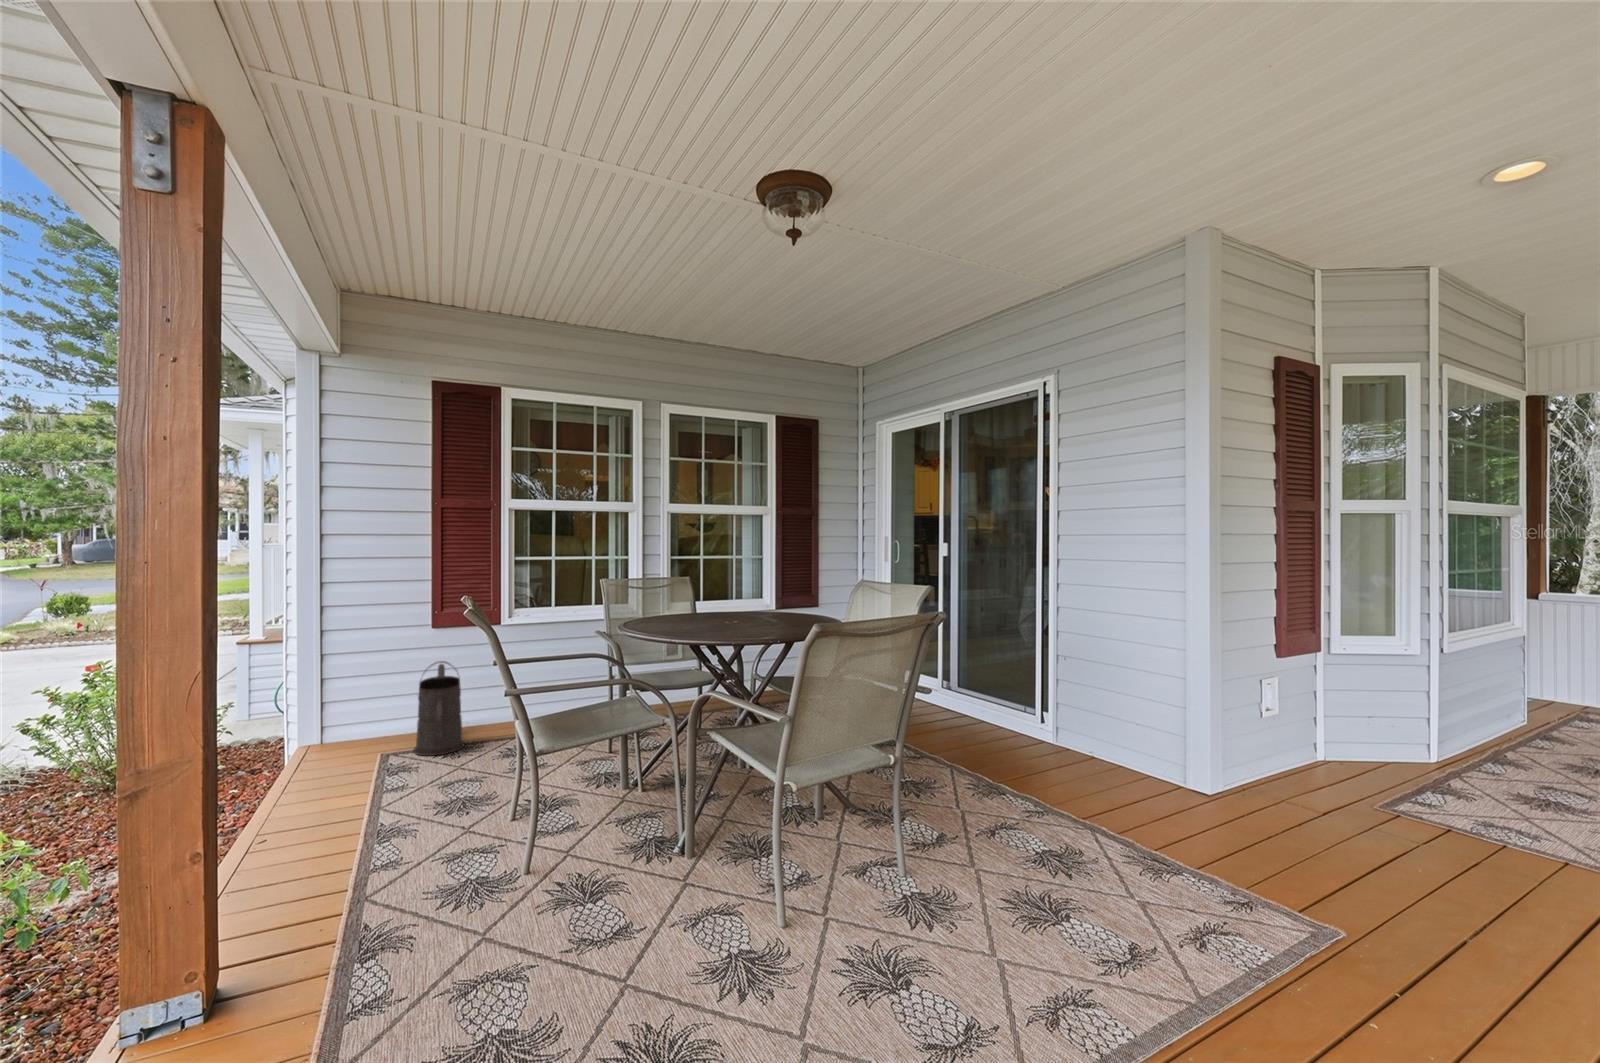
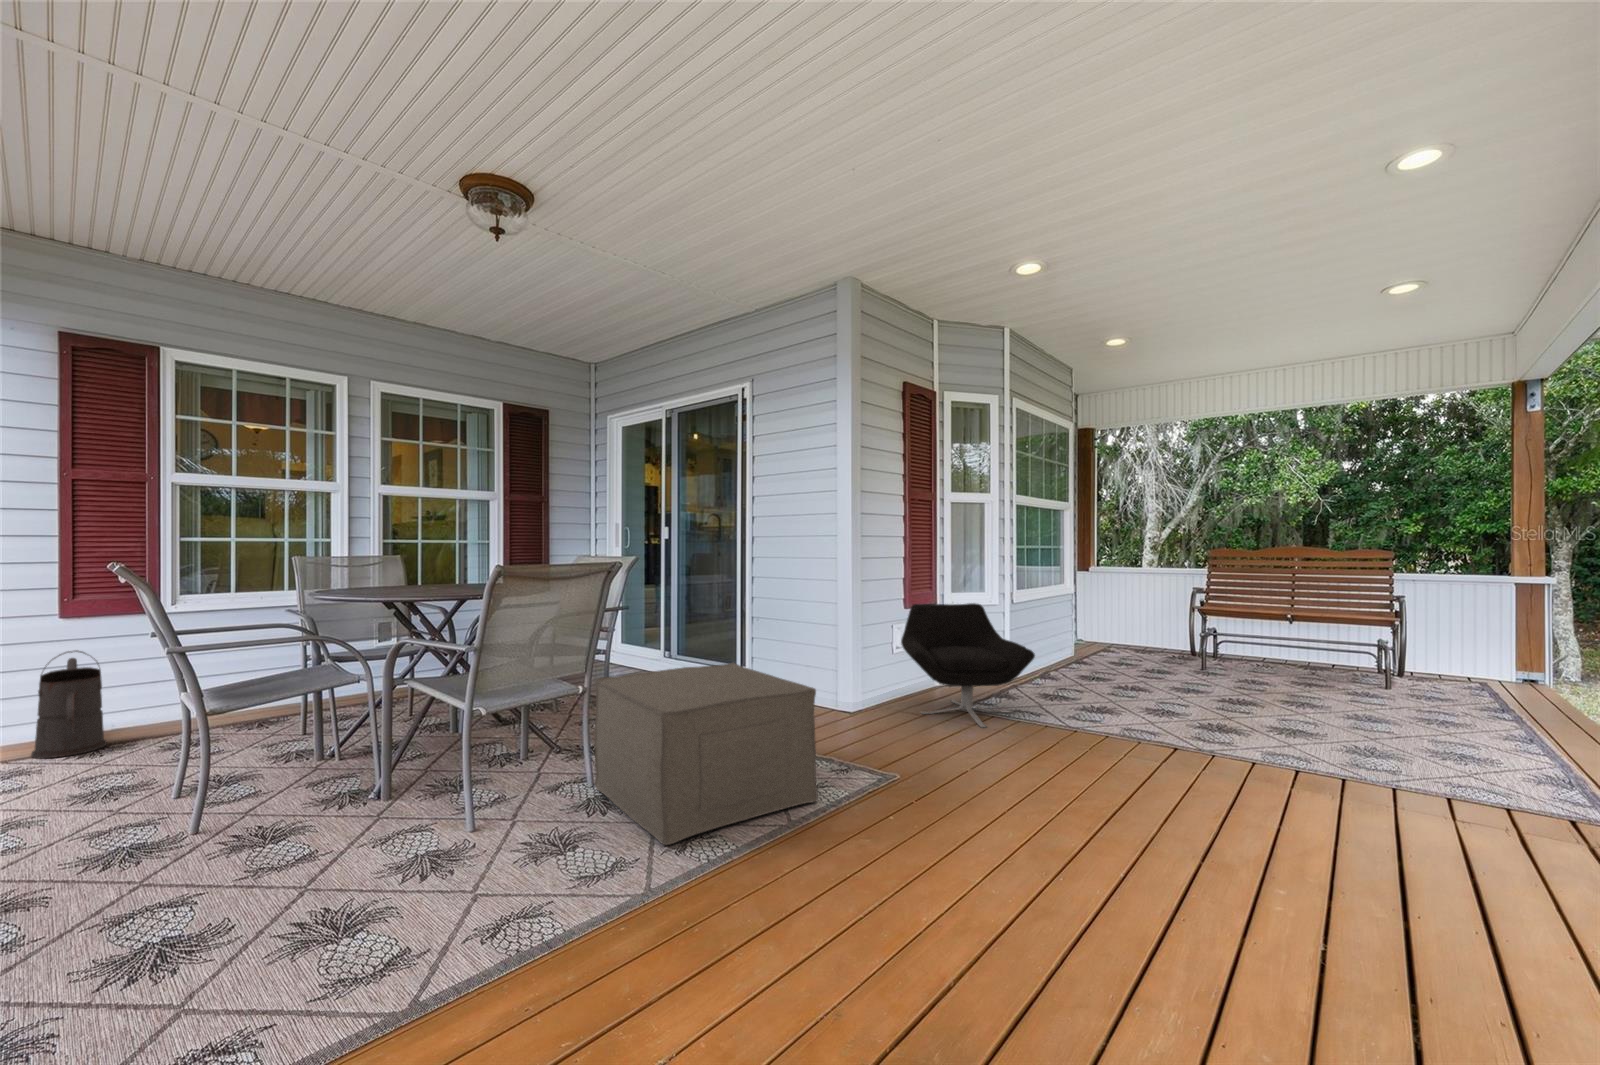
lounge chair: none [1276,655,1533,854] -> present [901,603,1035,727]
ottoman: none [908,735,1225,1005] -> present [595,663,818,845]

